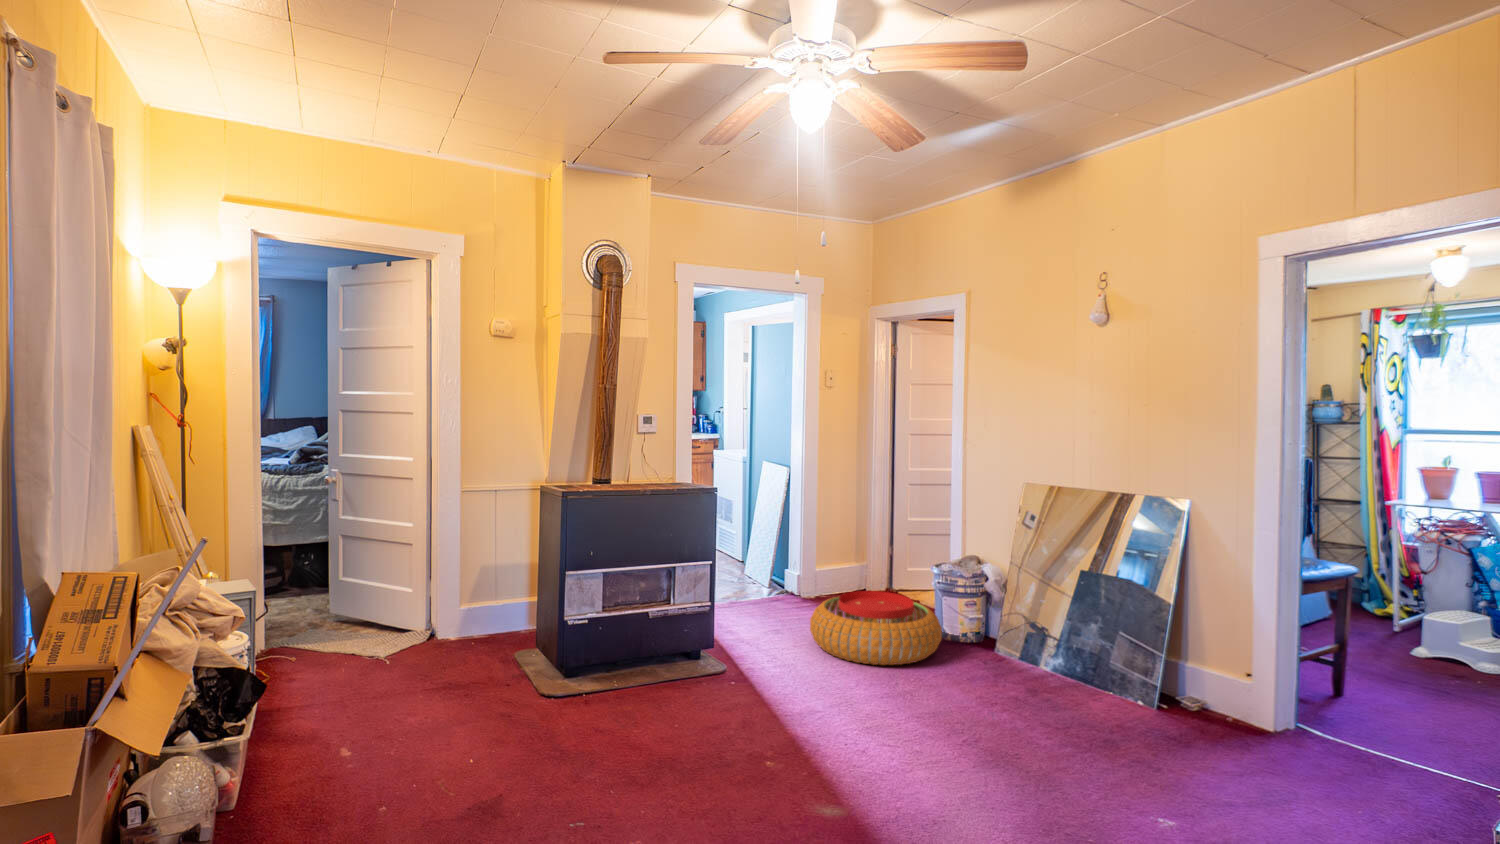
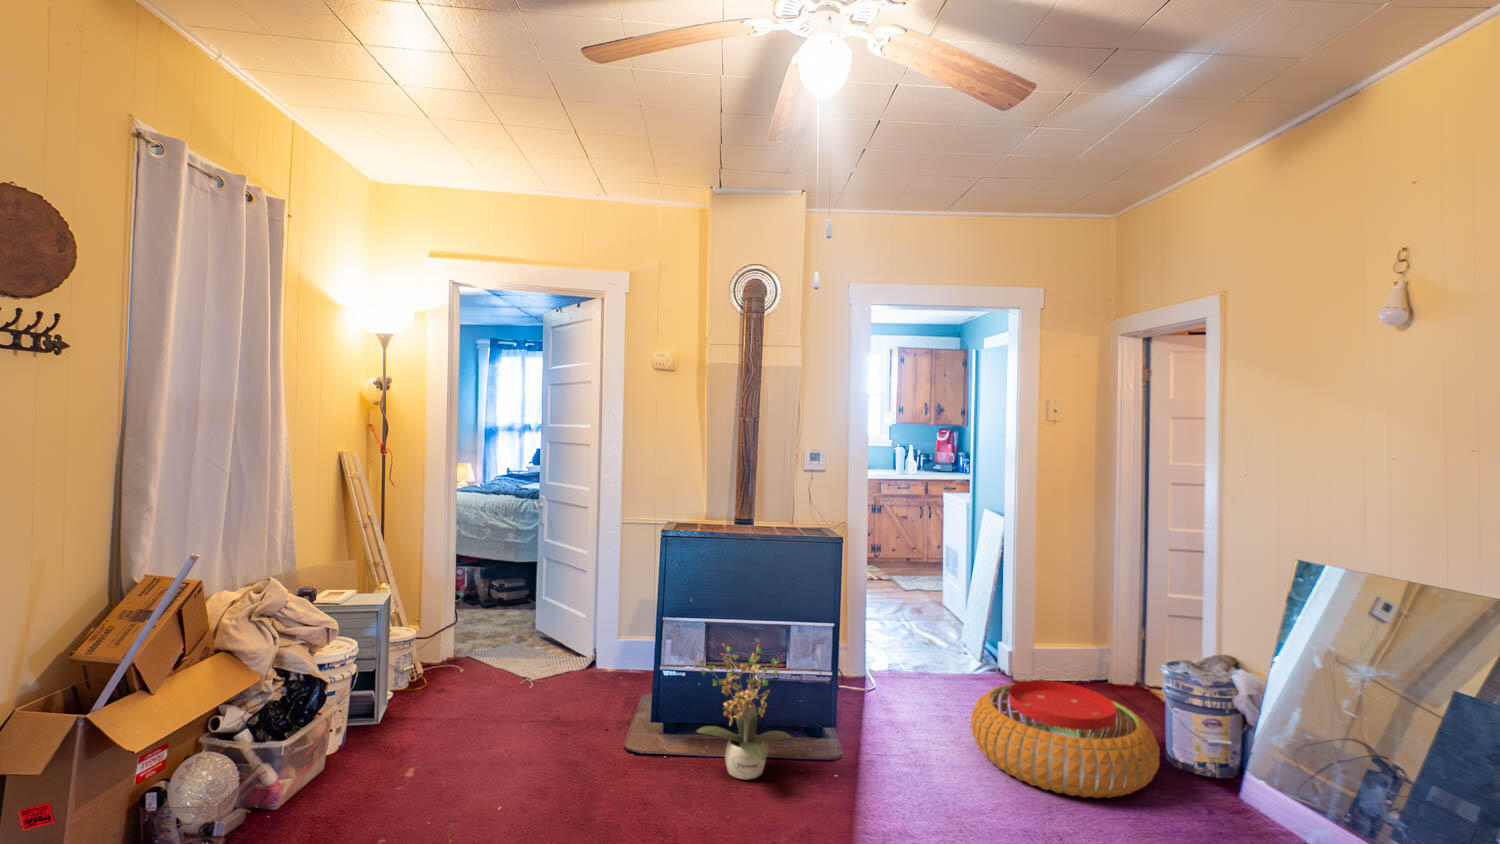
potted plant: none [614,587,695,697] -> present [691,644,791,779]

